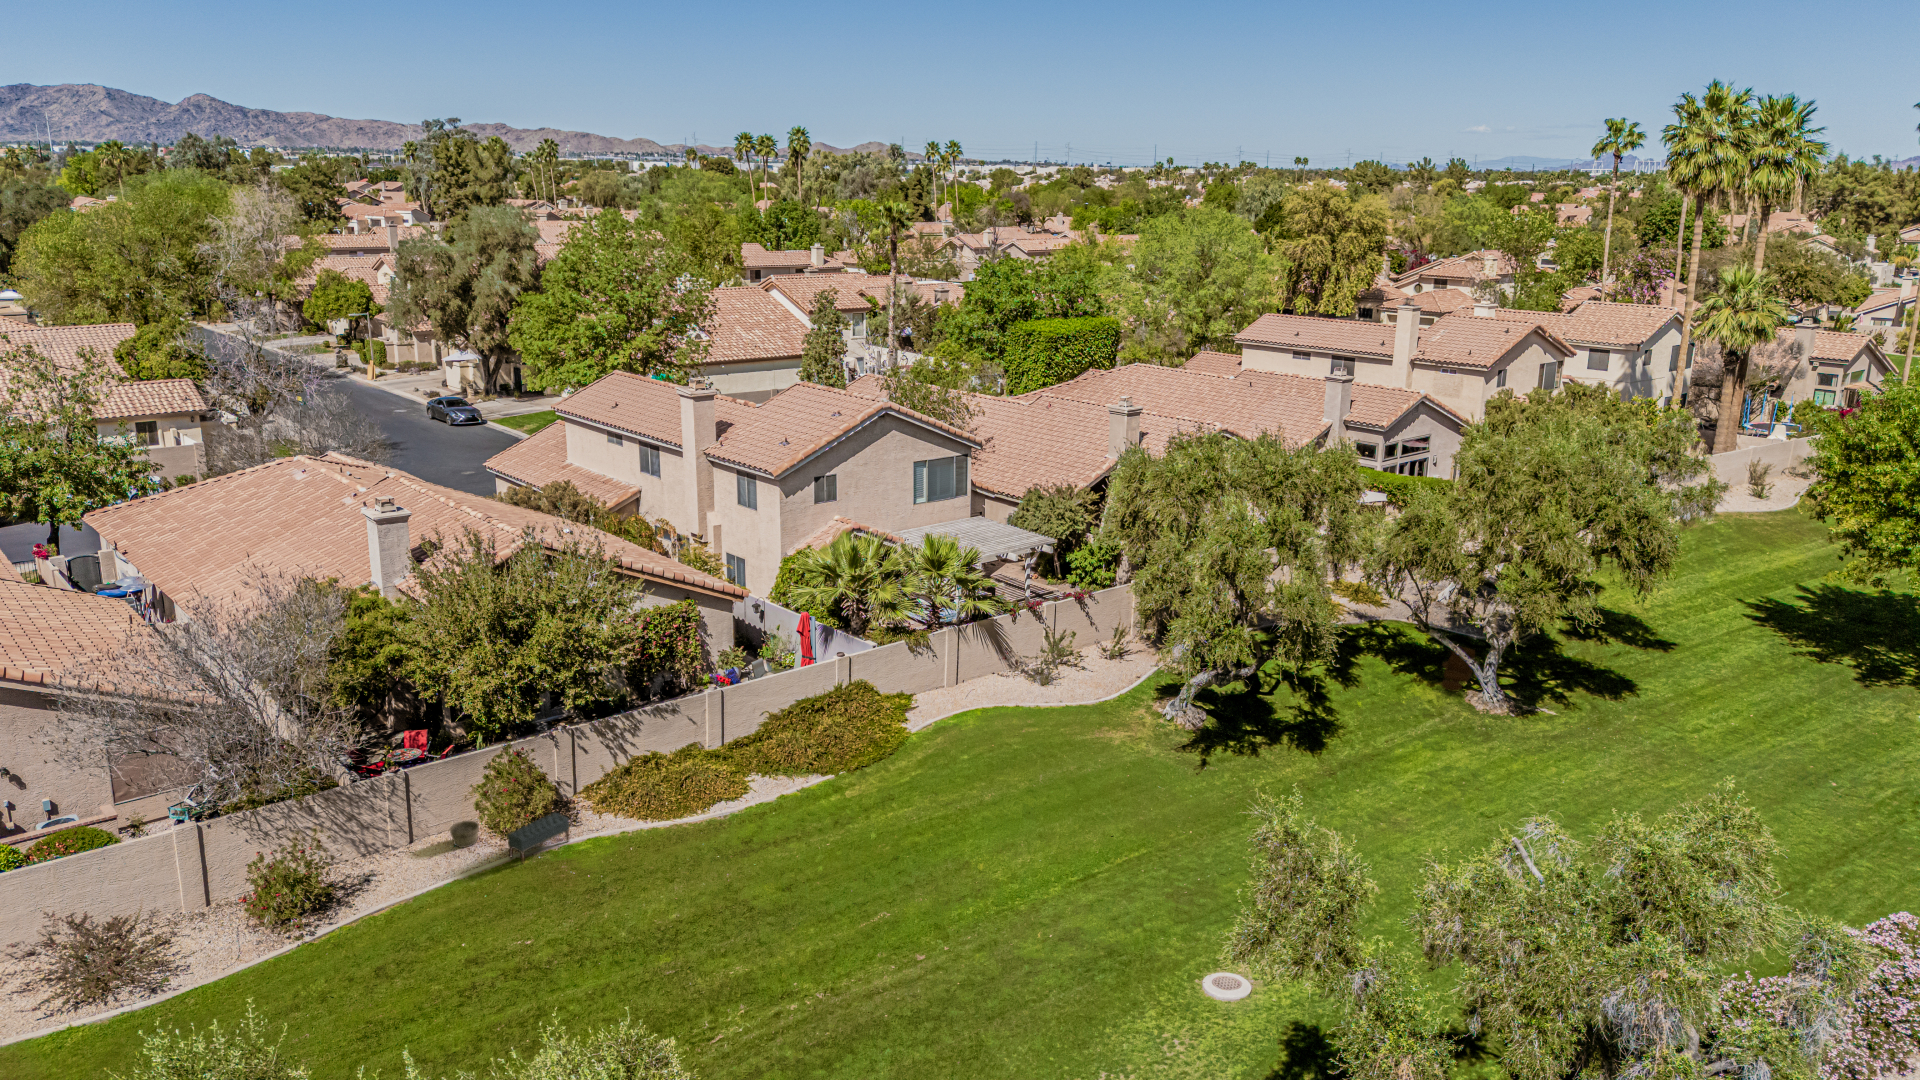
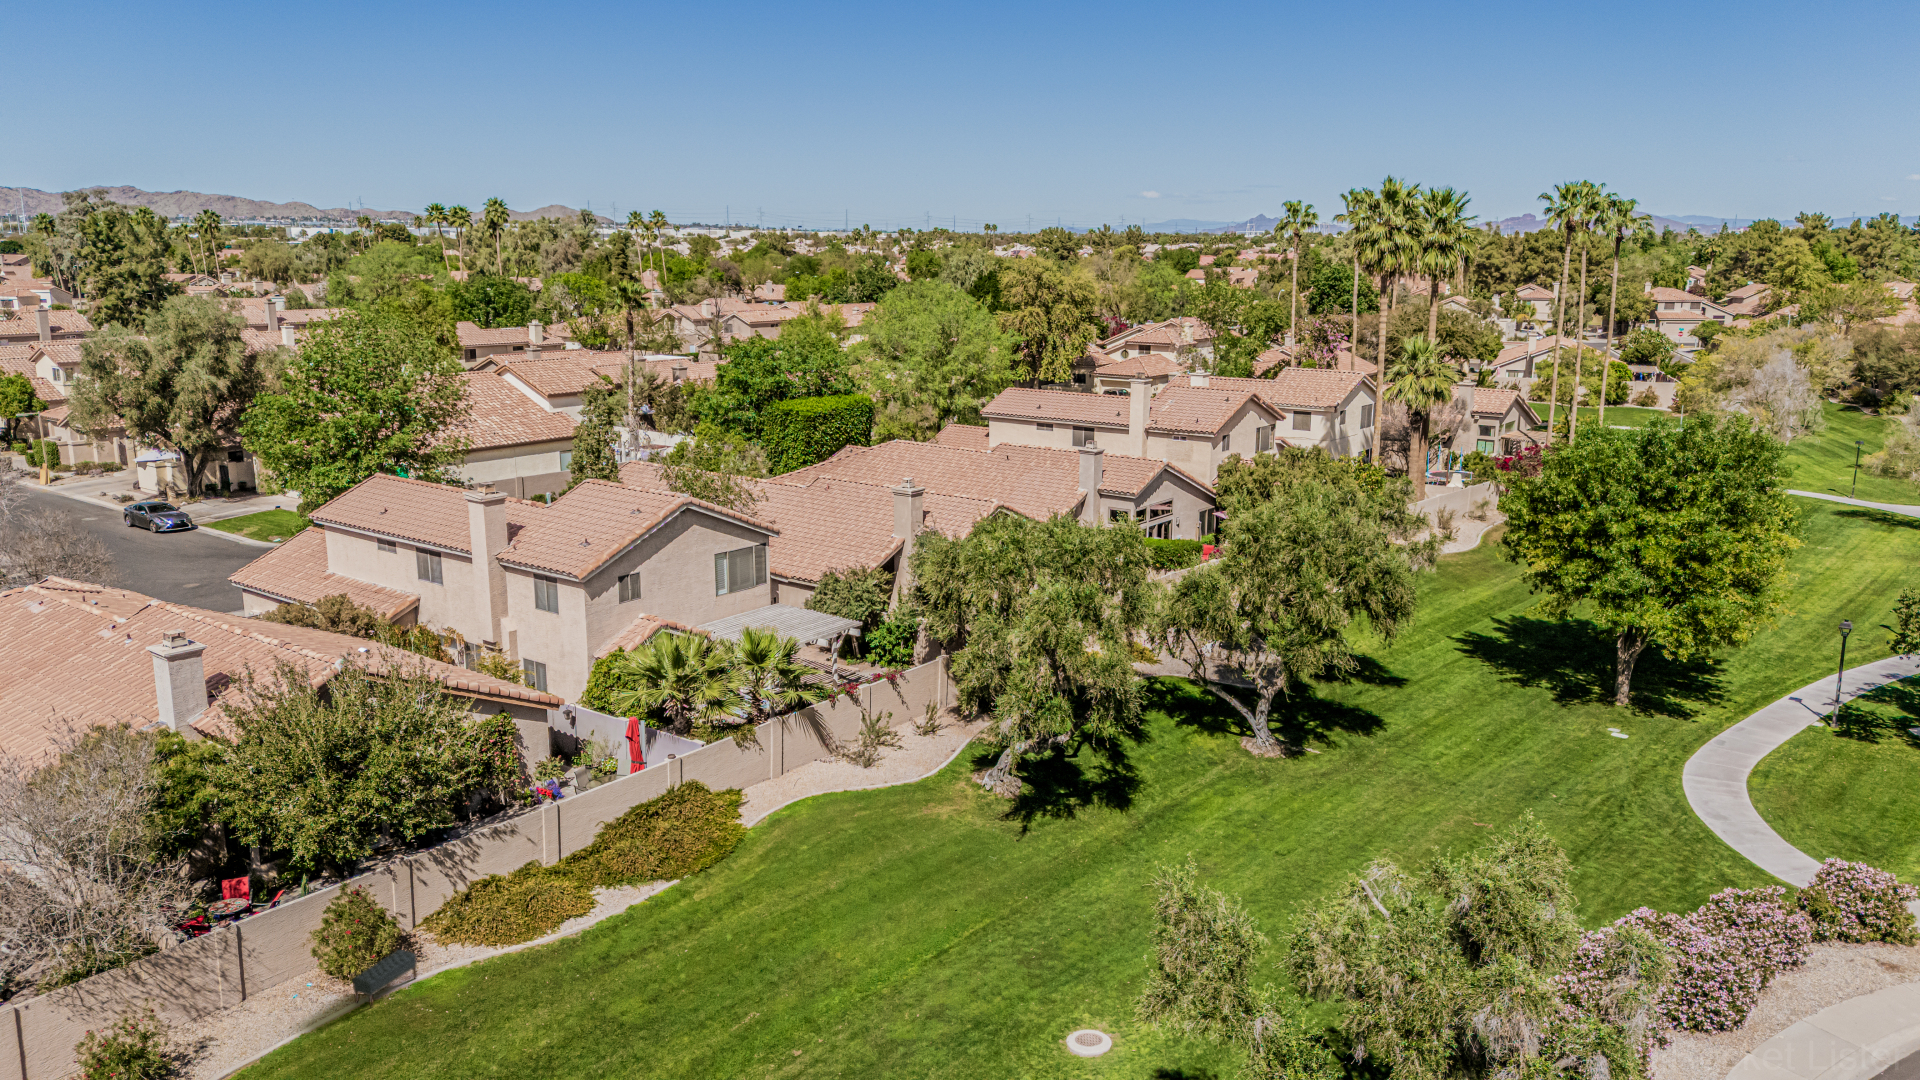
lounge chair: present [1441,647,1475,692] -> none [1222,697,1252,744]
wooden bucket: present [450,821,479,848] -> none [285,969,317,999]

